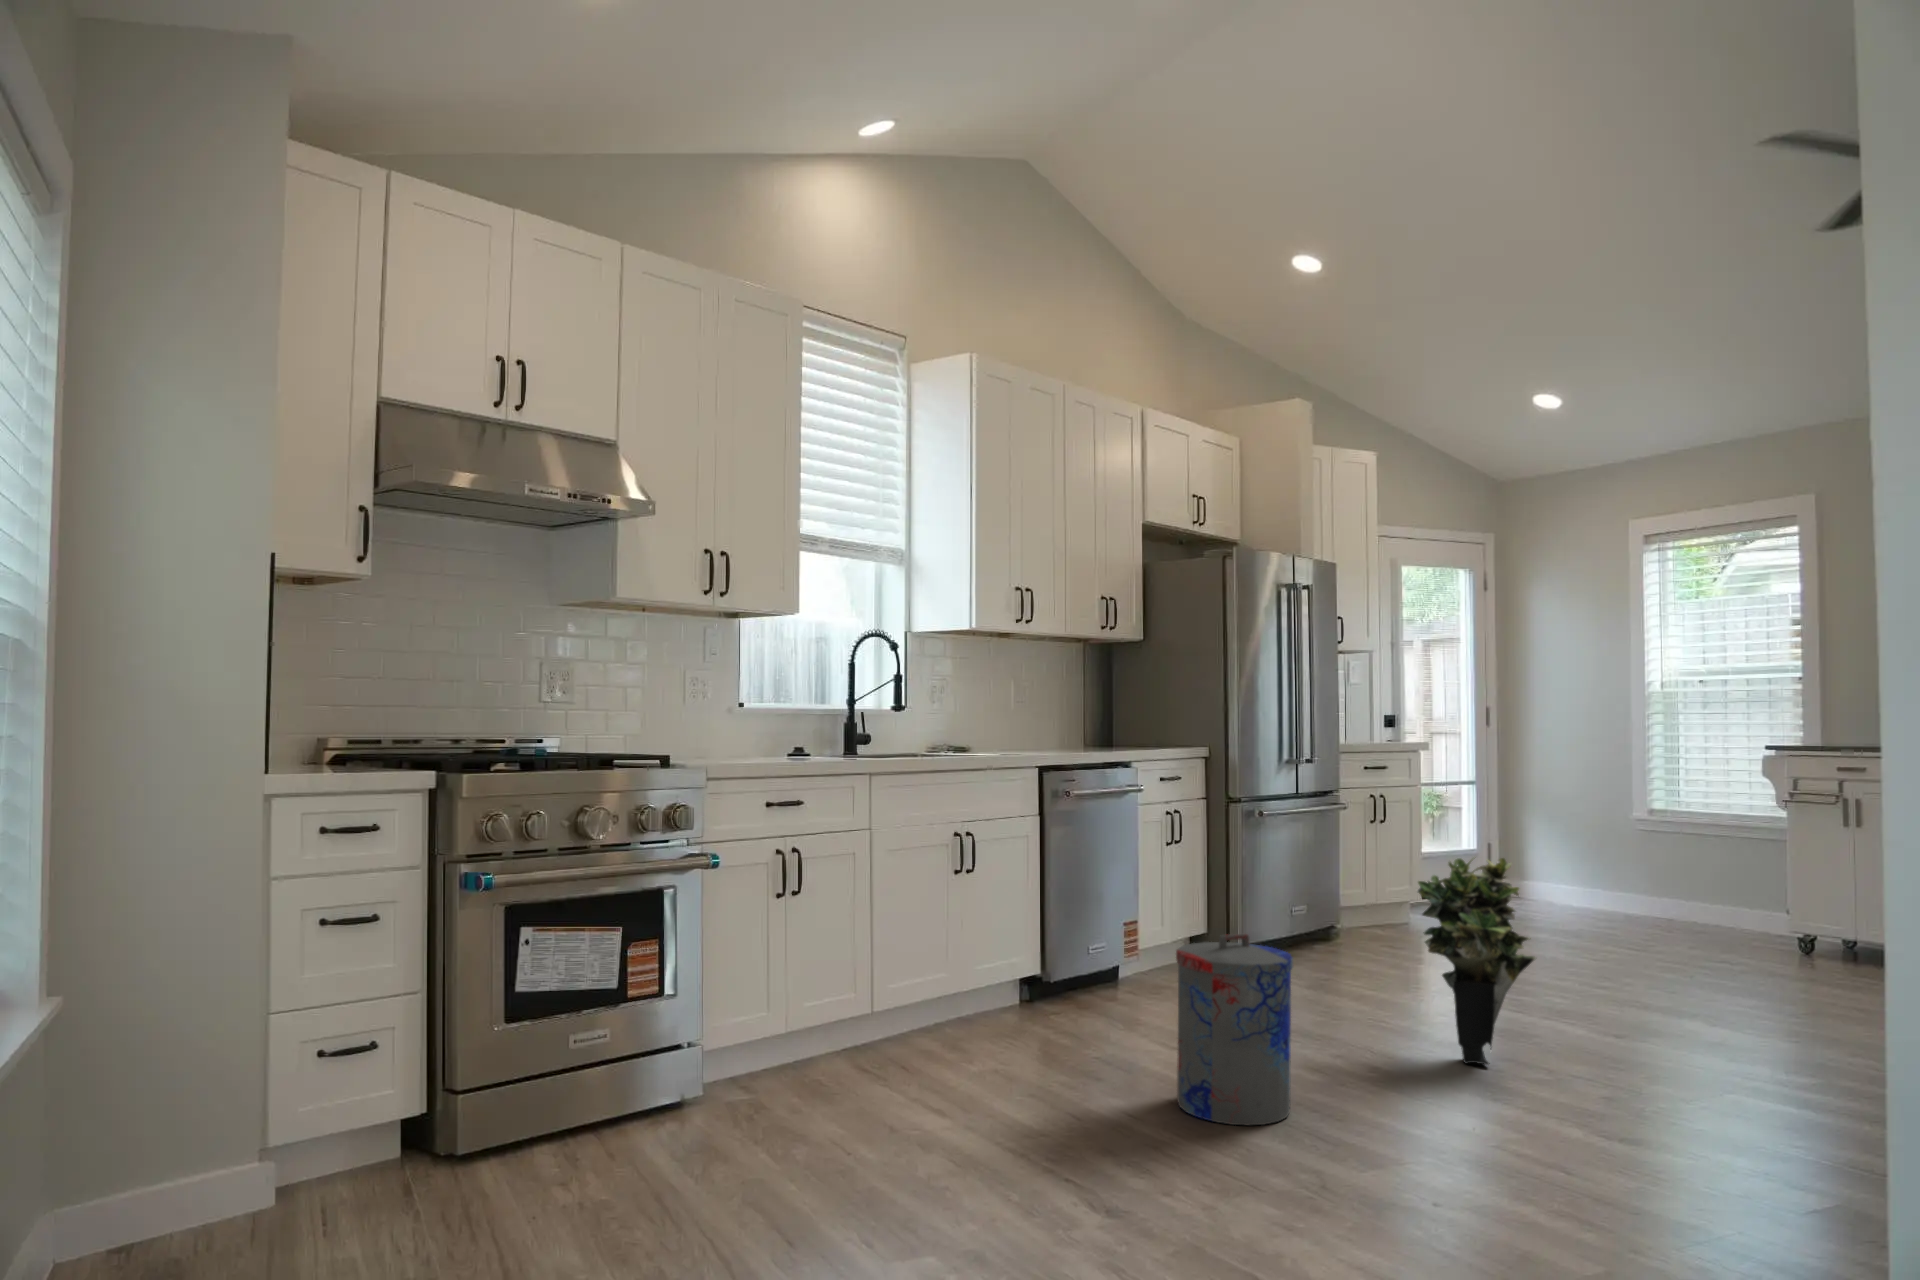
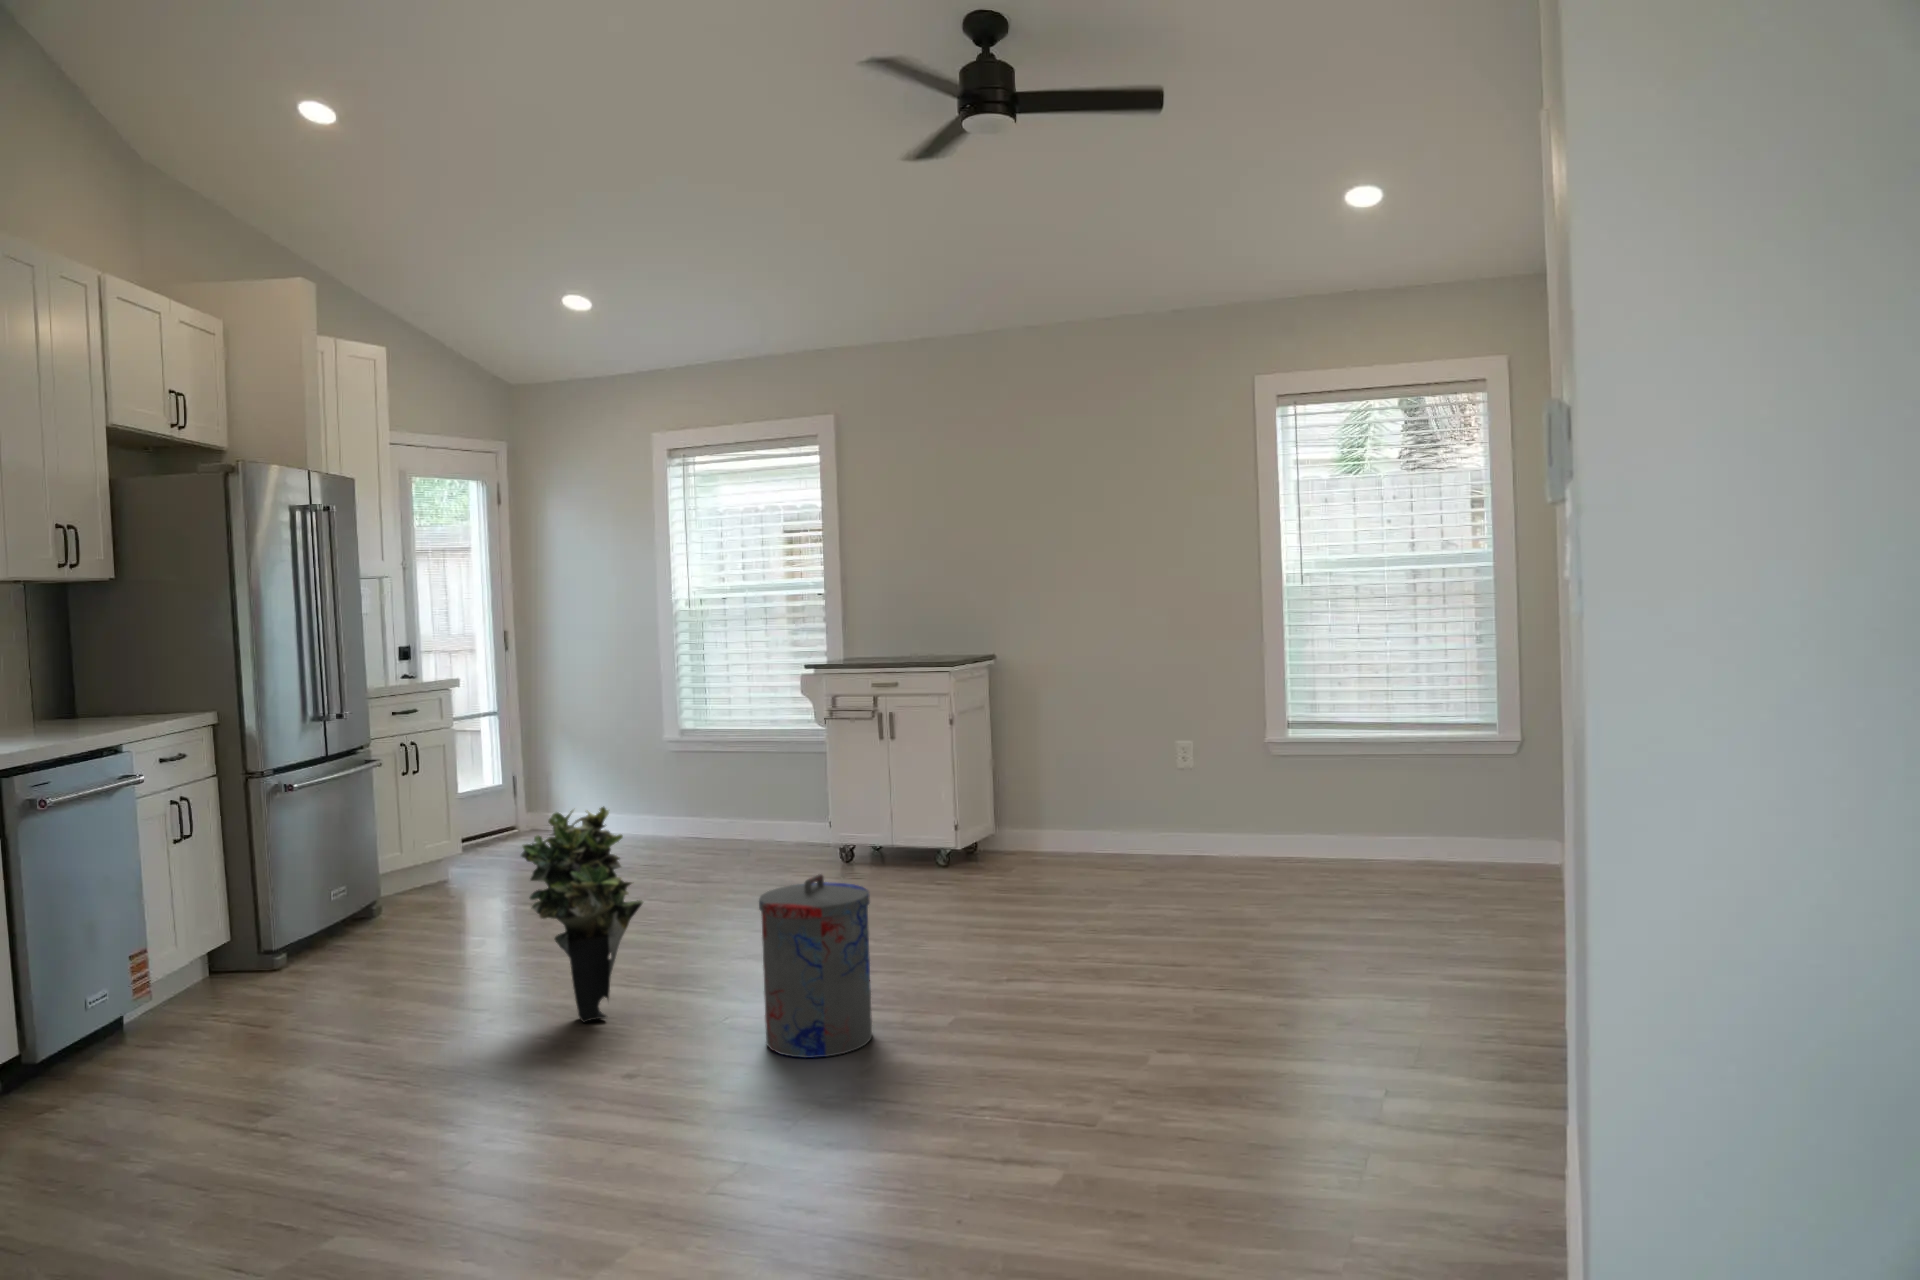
trash can: present [1176,934,1293,1125] -> present [759,874,872,1058]

